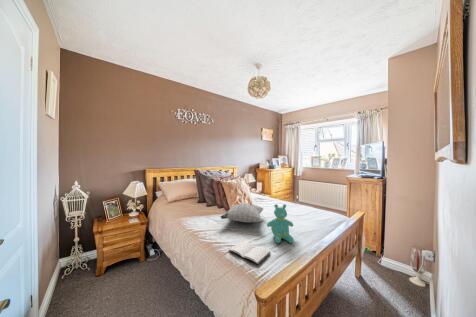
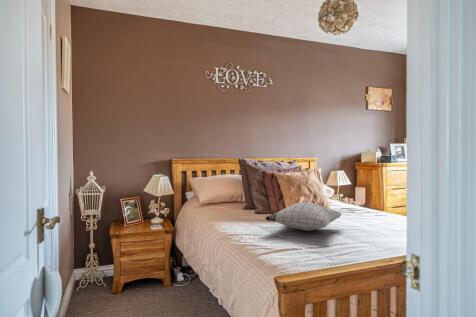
teddy bear: present [267,204,294,243] -> none [333,196,380,256]
book: present [229,241,270,264] -> none [266,248,329,269]

